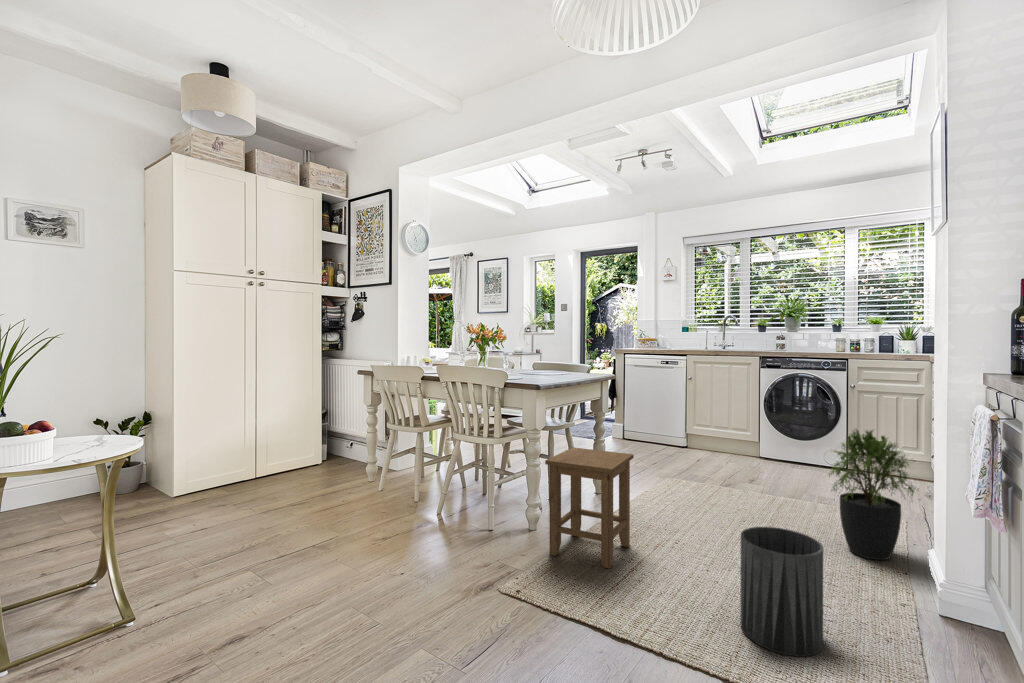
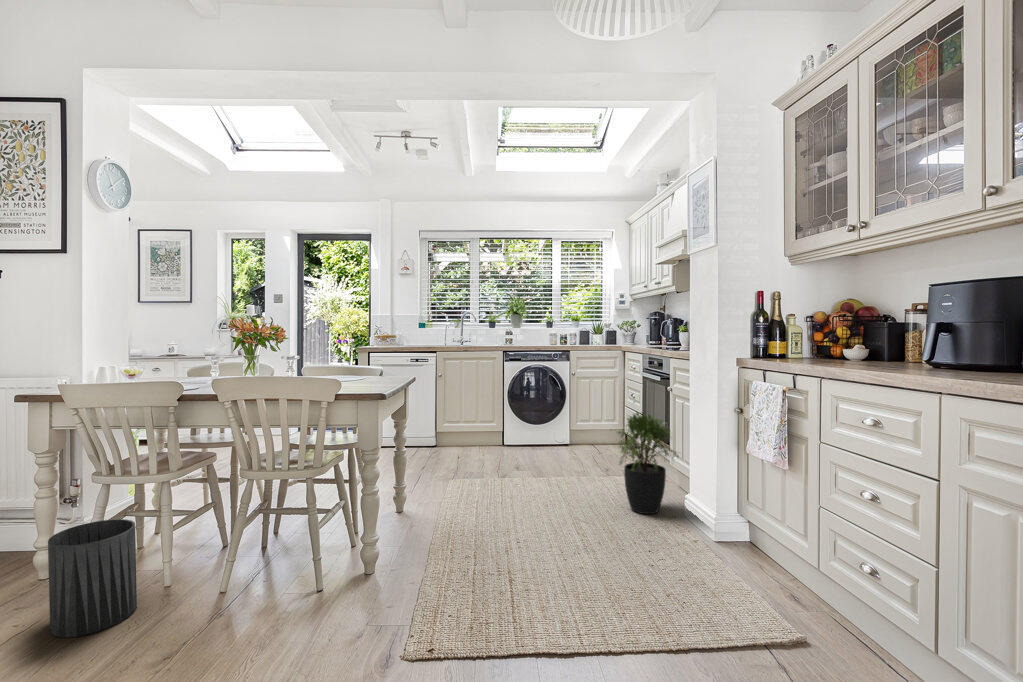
stool: present [545,447,634,569] -> none [413,462,494,595]
trash can: present [740,527,823,656] -> present [48,519,137,637]

